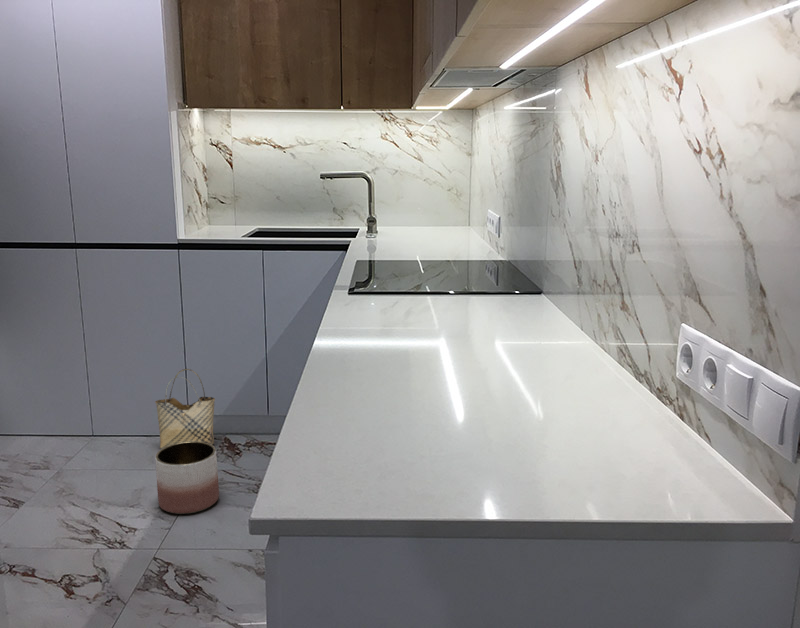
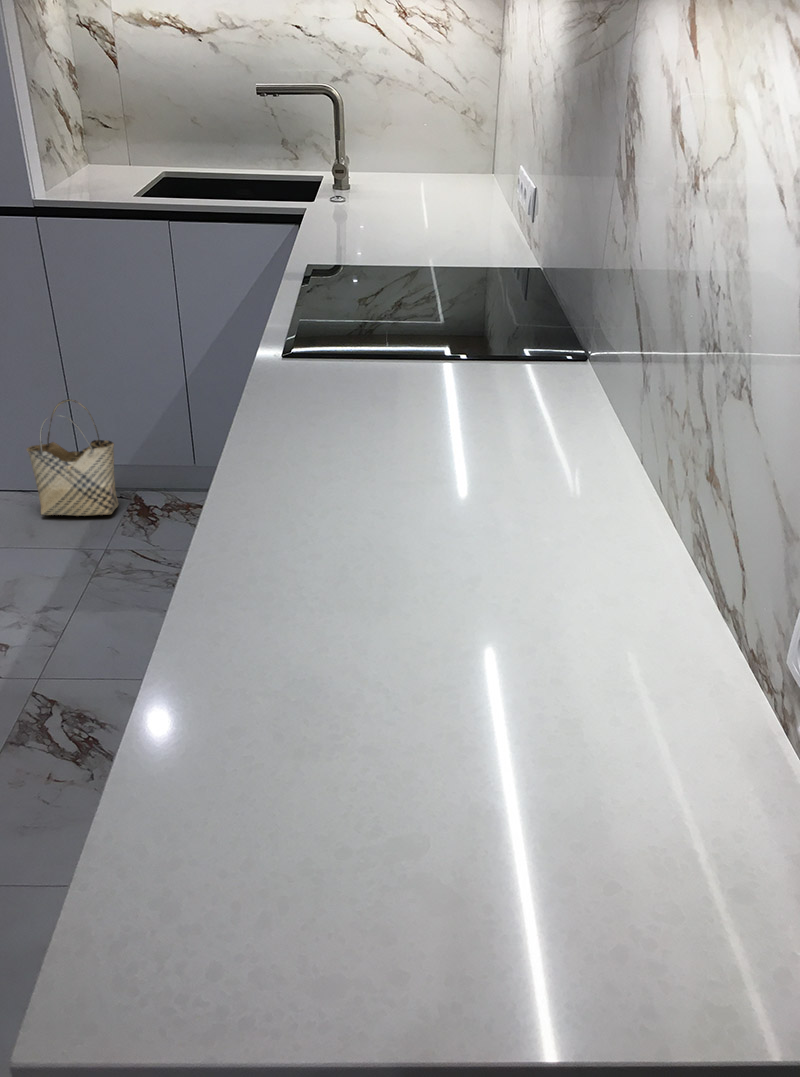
planter: present [155,441,219,514] -> none [26,518,124,622]

